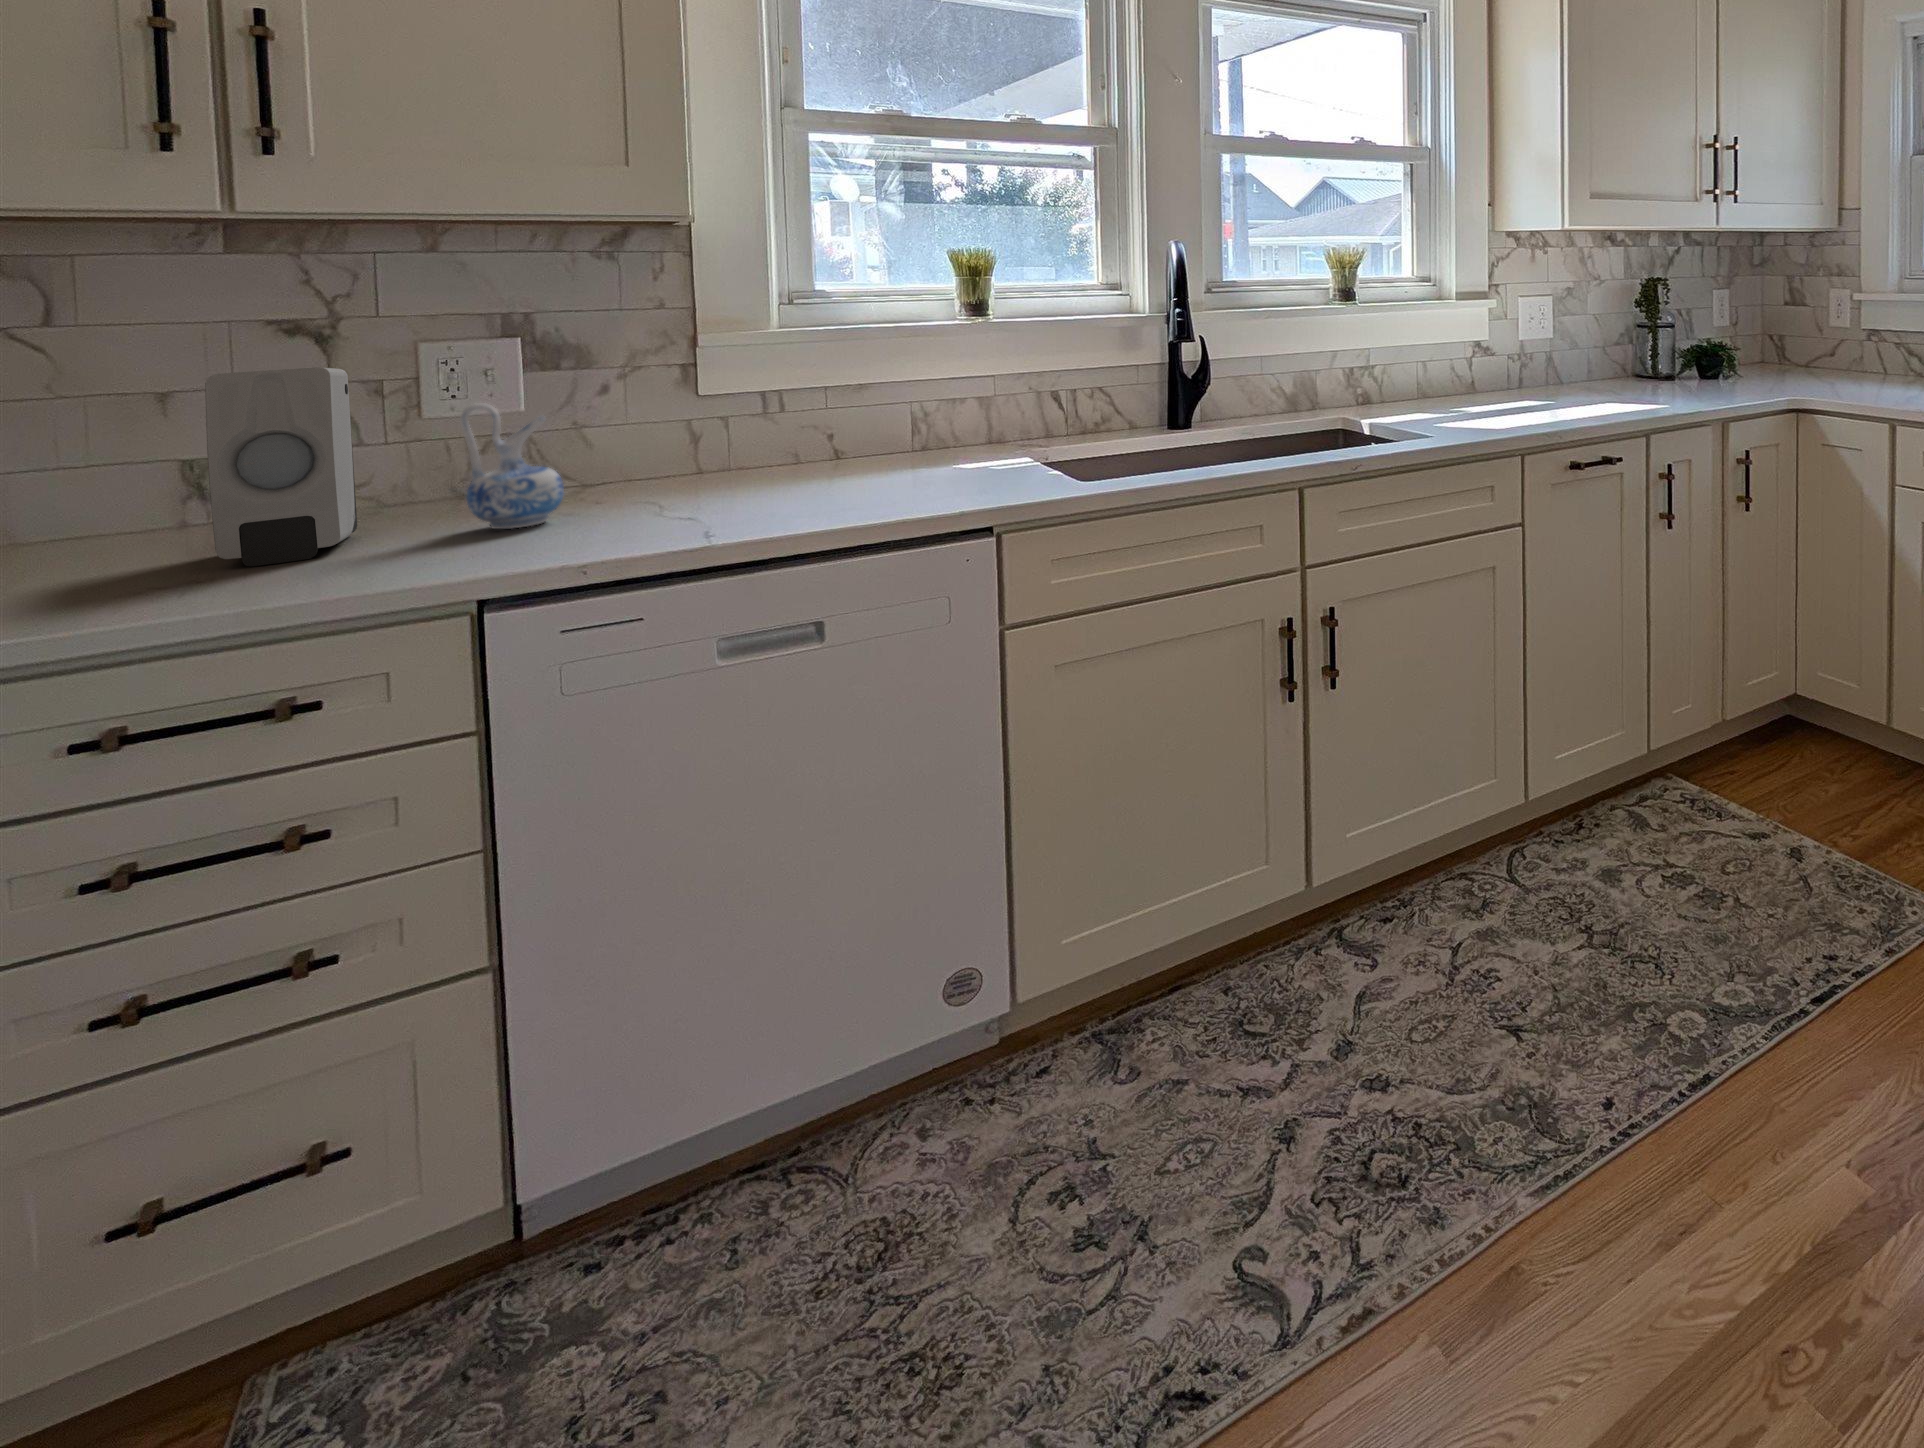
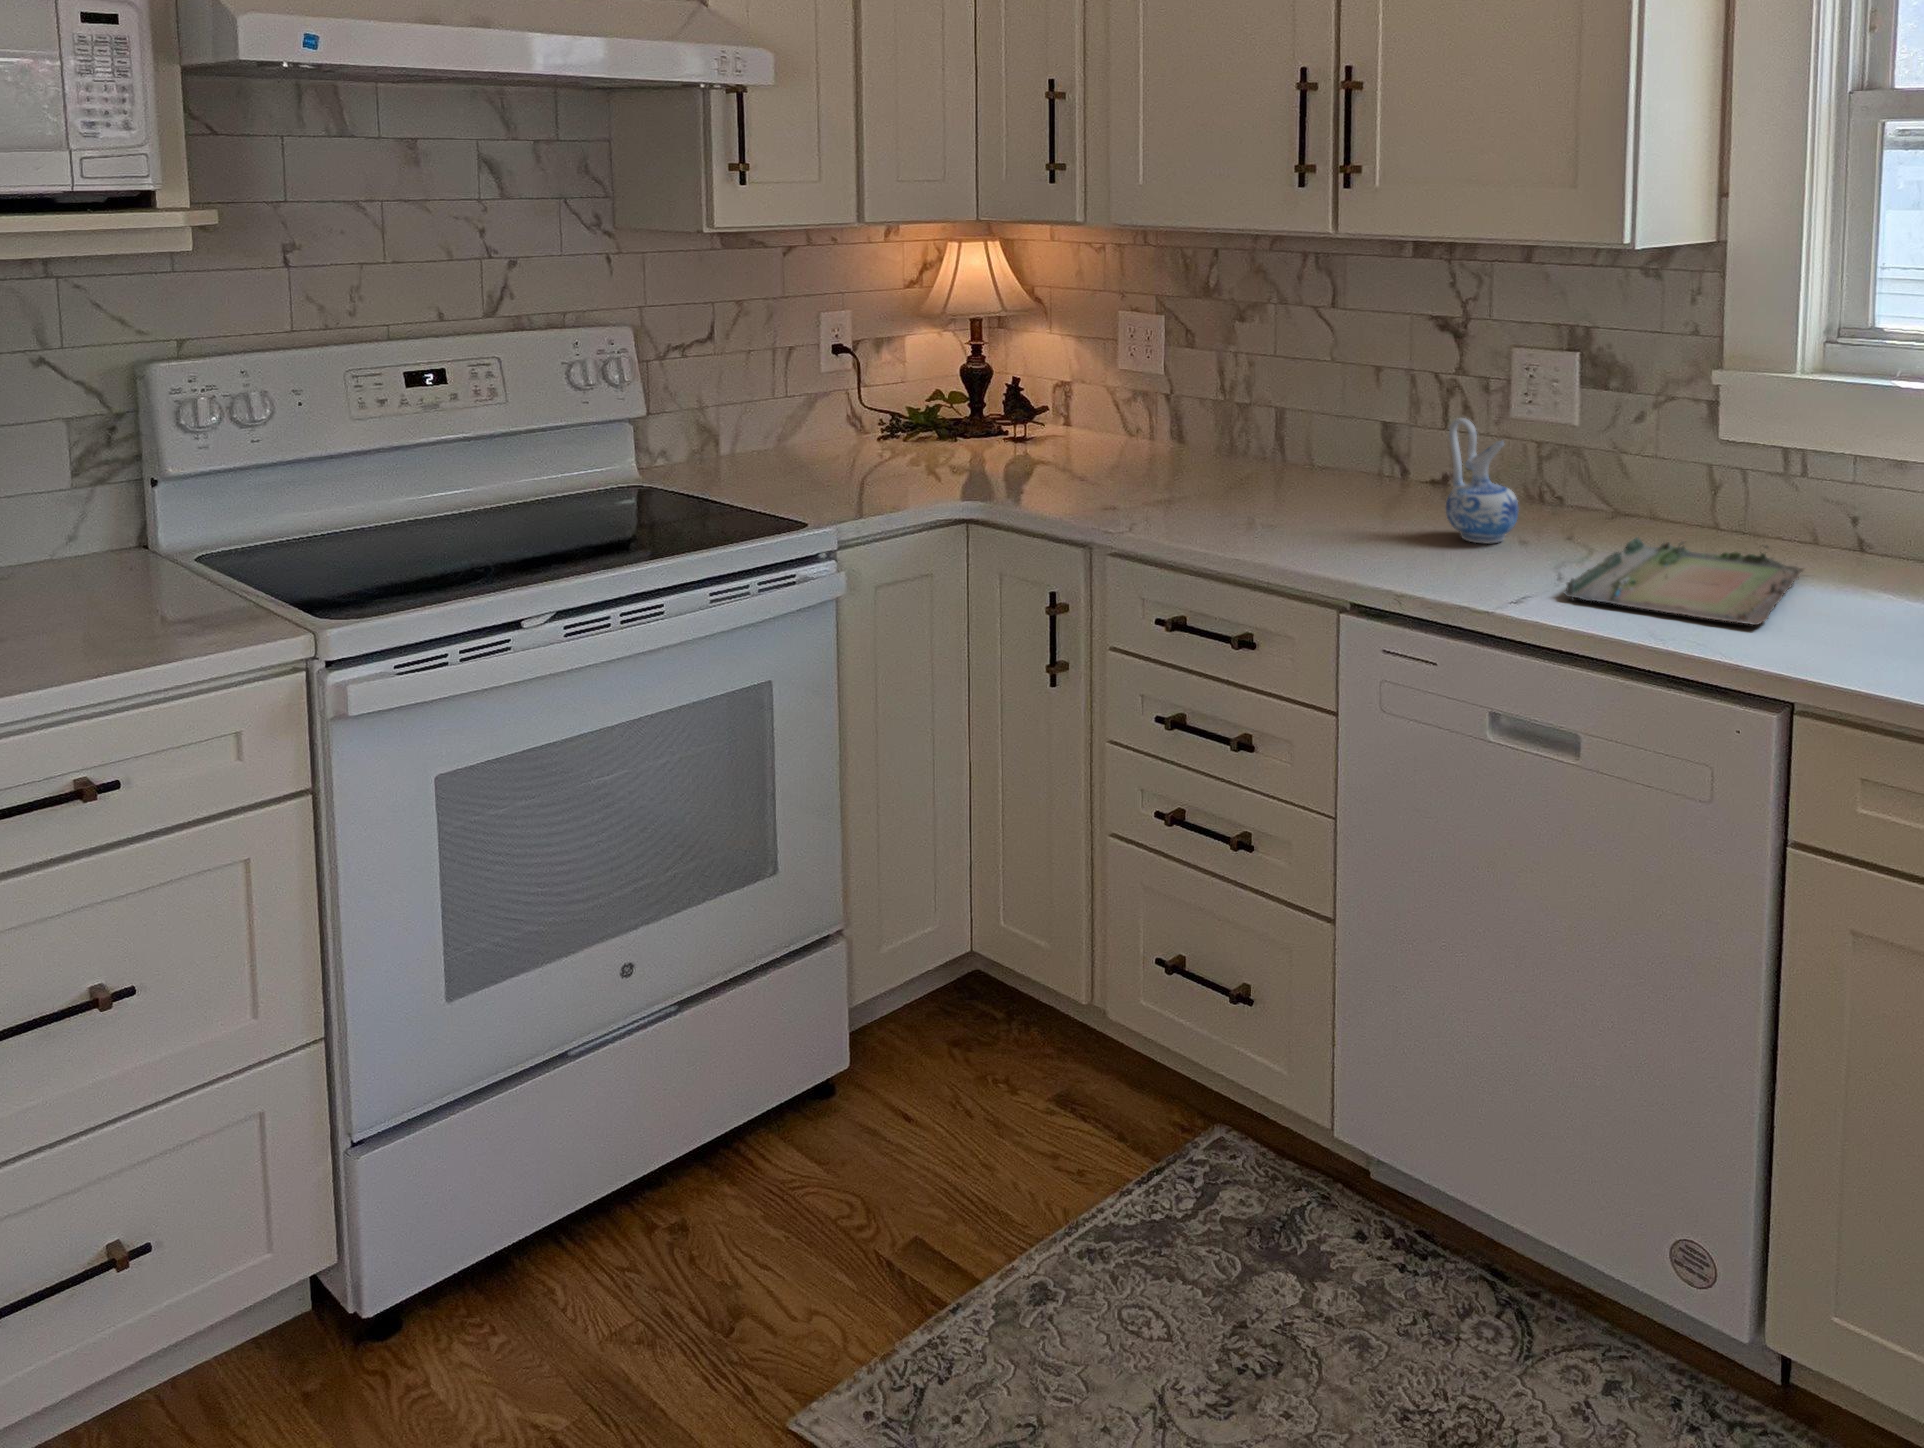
soap dispenser: present [205,367,357,566] -> none [1312,359,1434,522]
tray: none [687,450,920,516] -> present [1564,537,1803,625]

